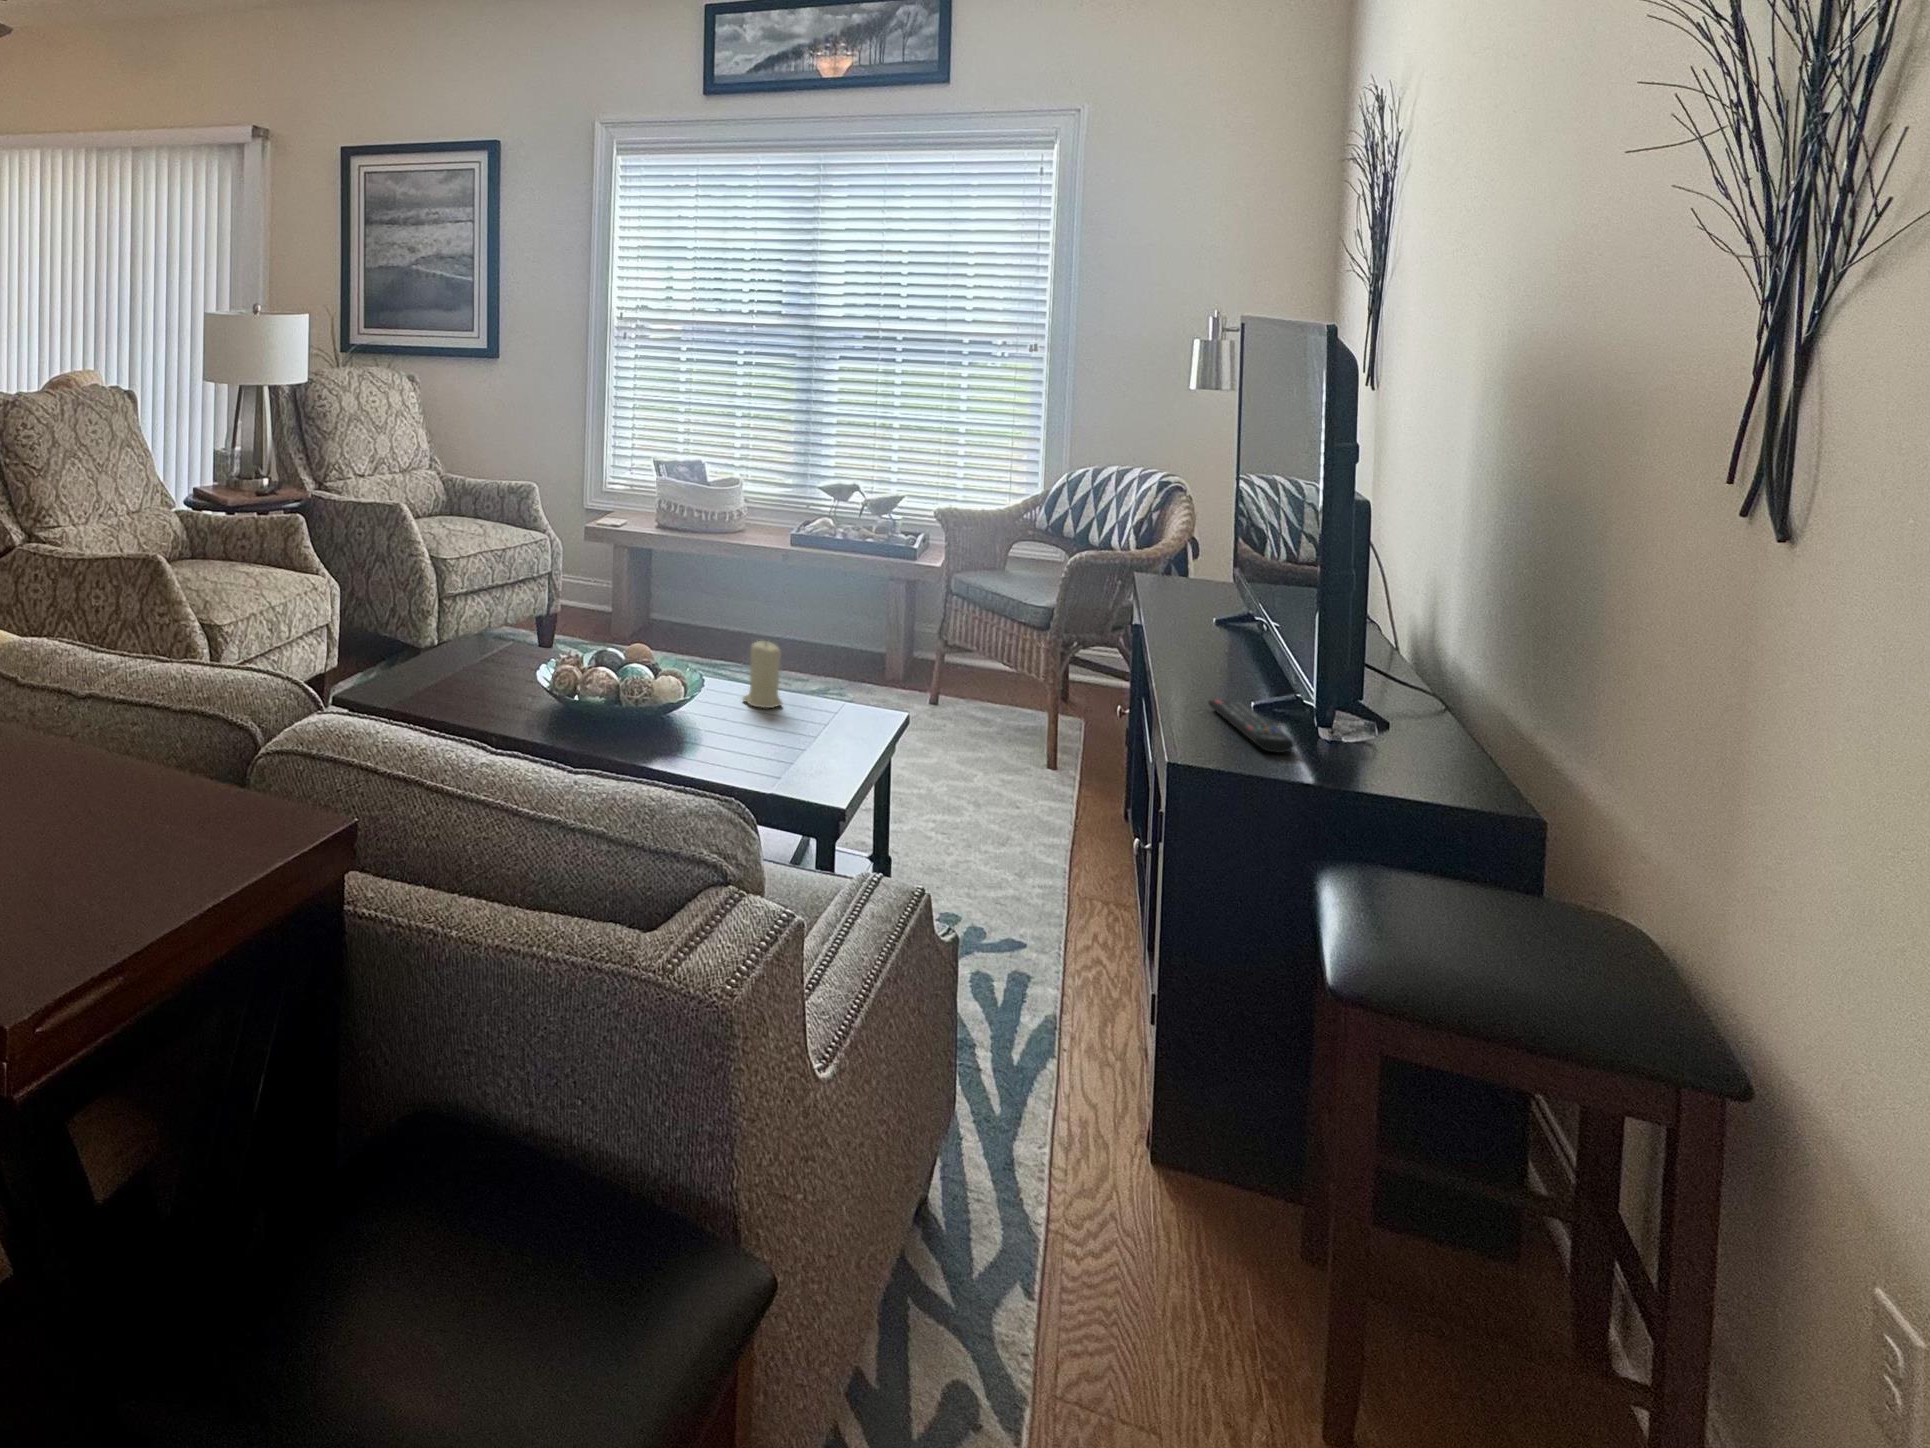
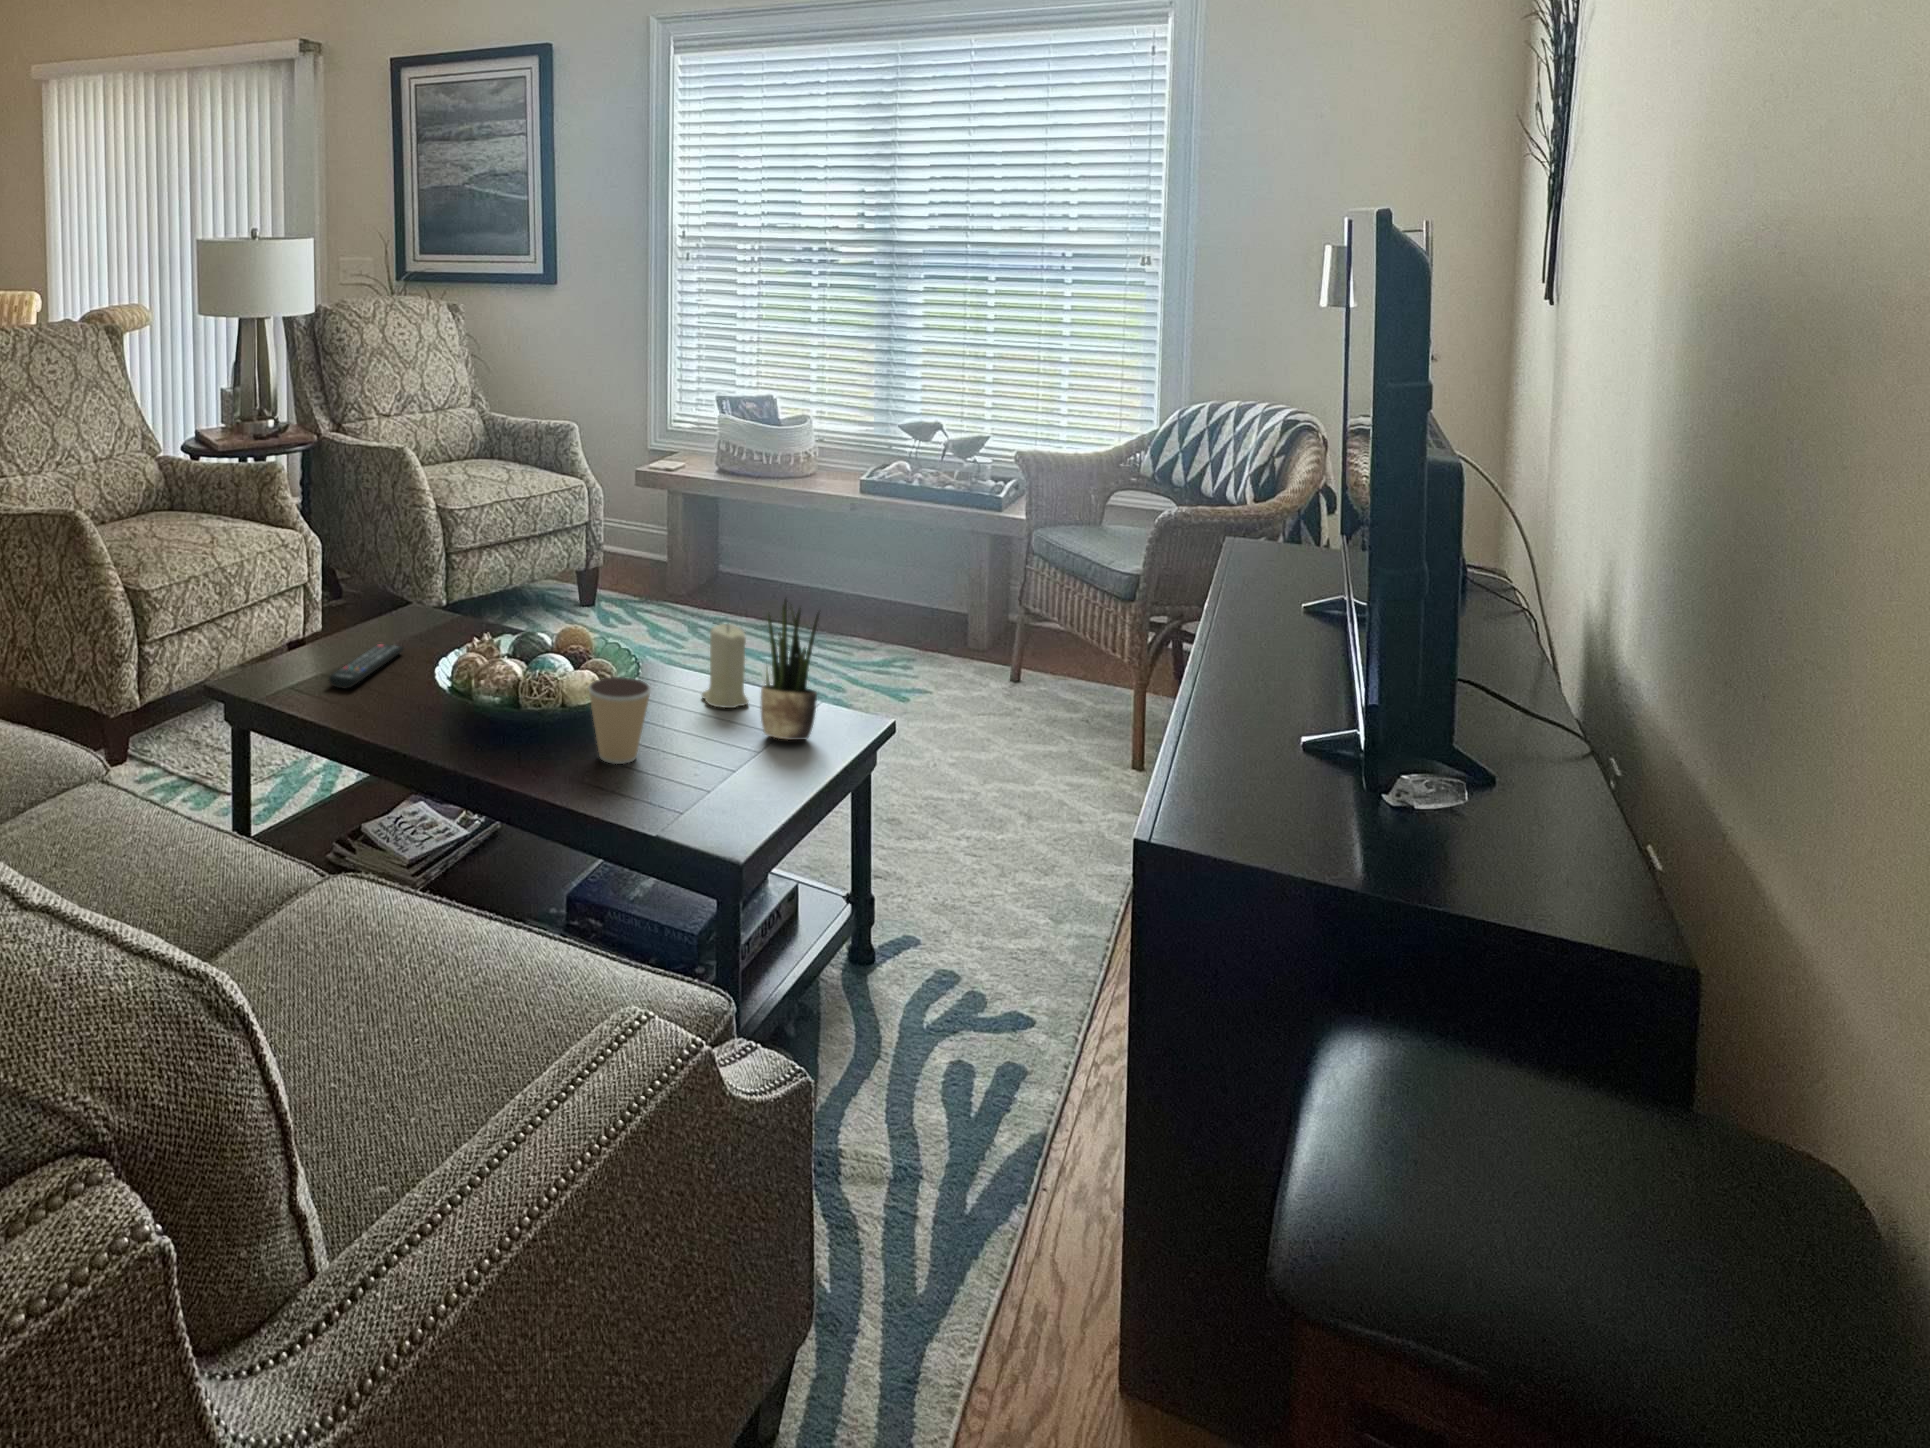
potted plant: none [805,615,851,728] -> present [760,599,819,740]
coffee cup: none [679,680,731,747] -> present [588,677,651,764]
remote control: present [1208,700,1295,753] -> present [329,644,404,688]

